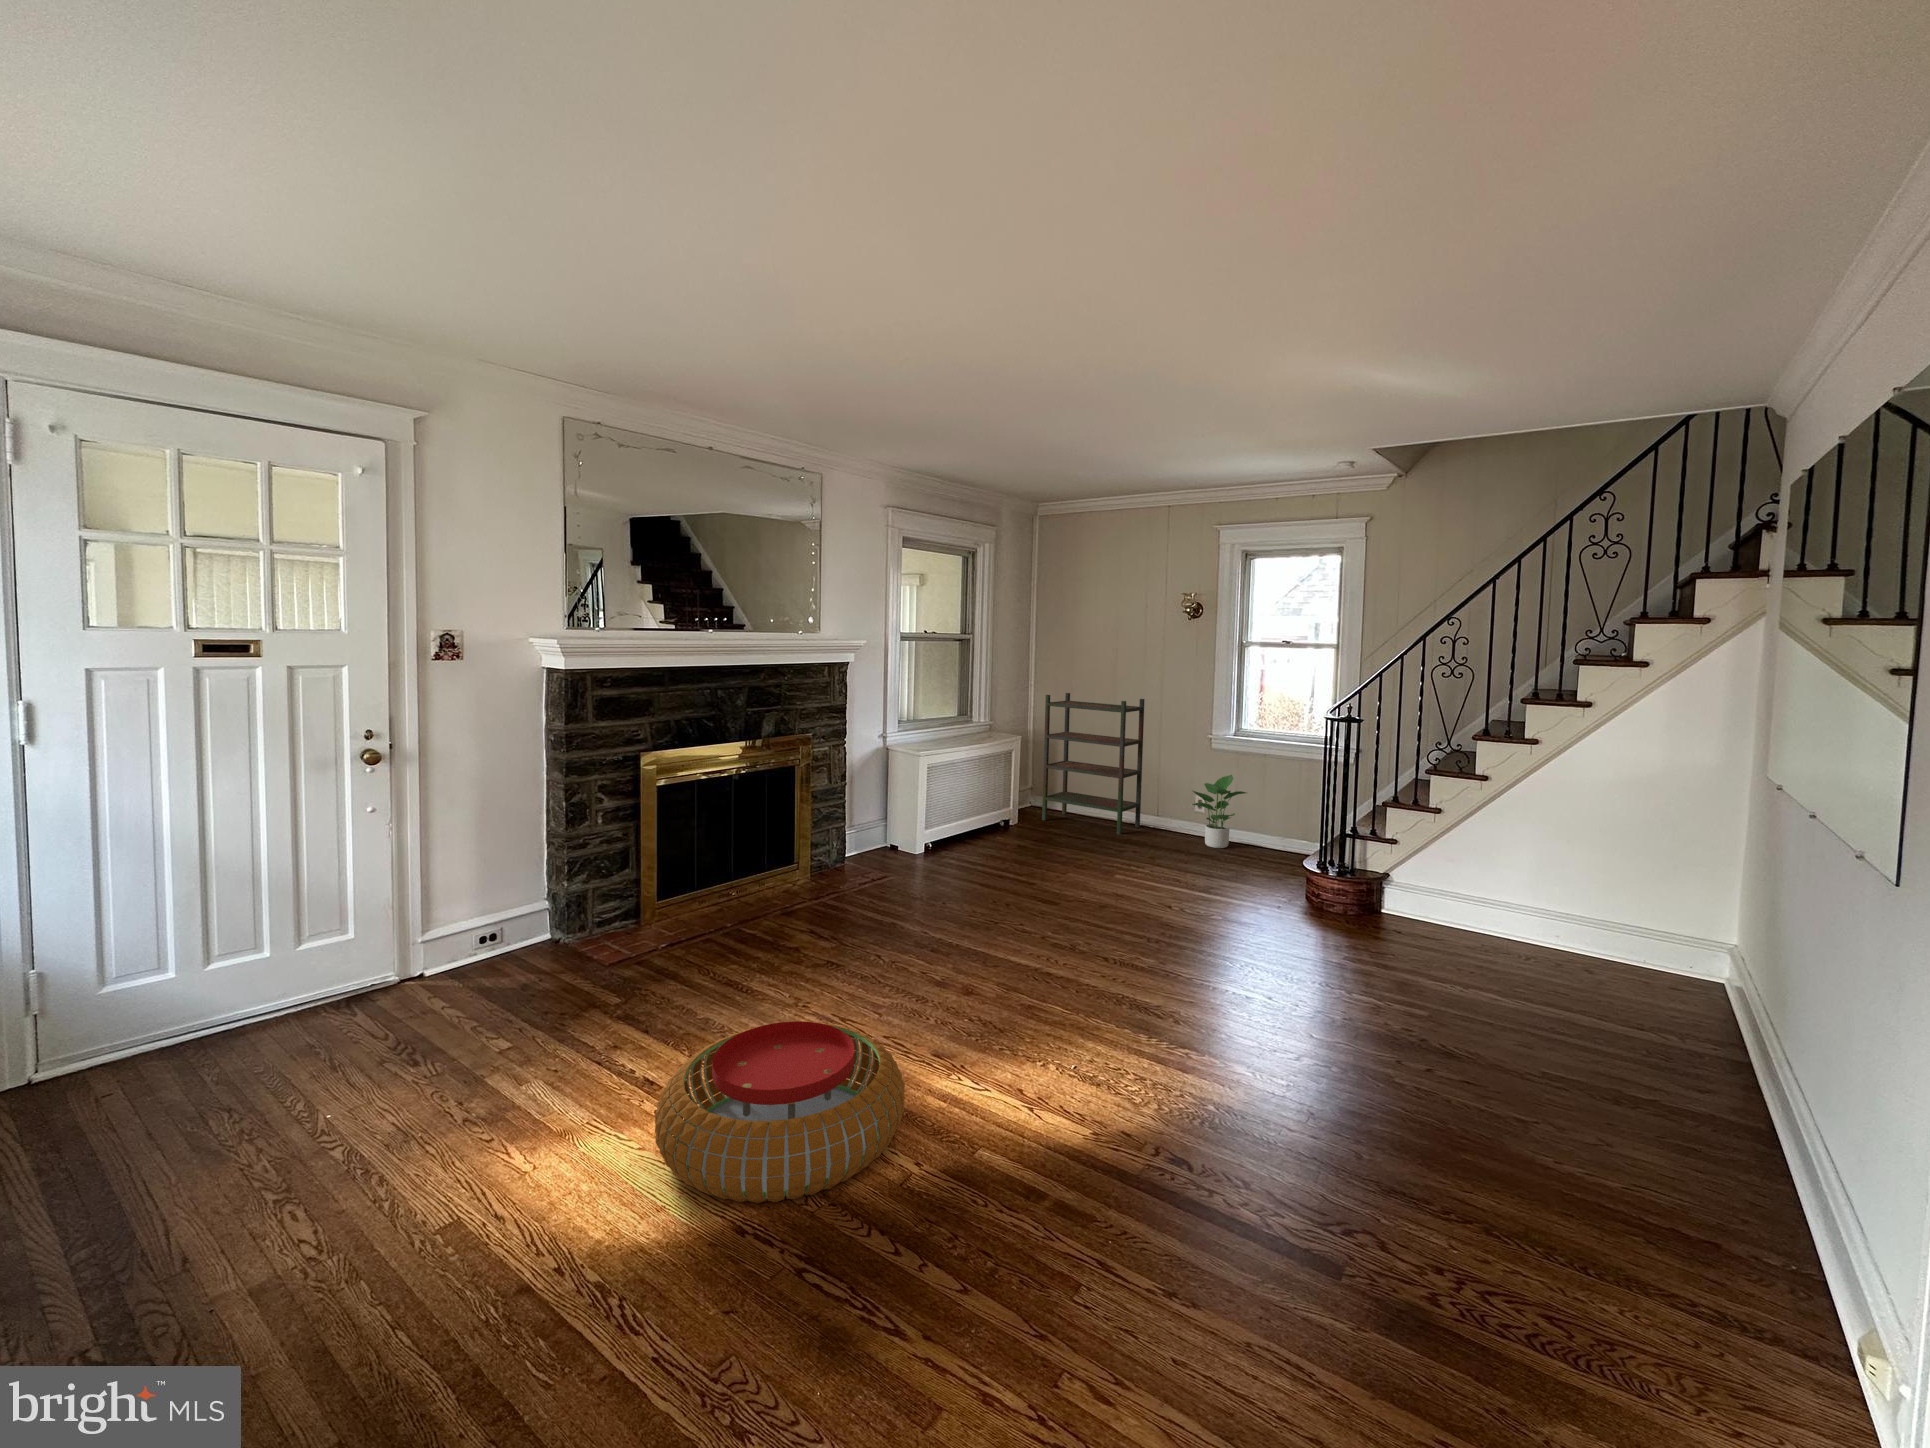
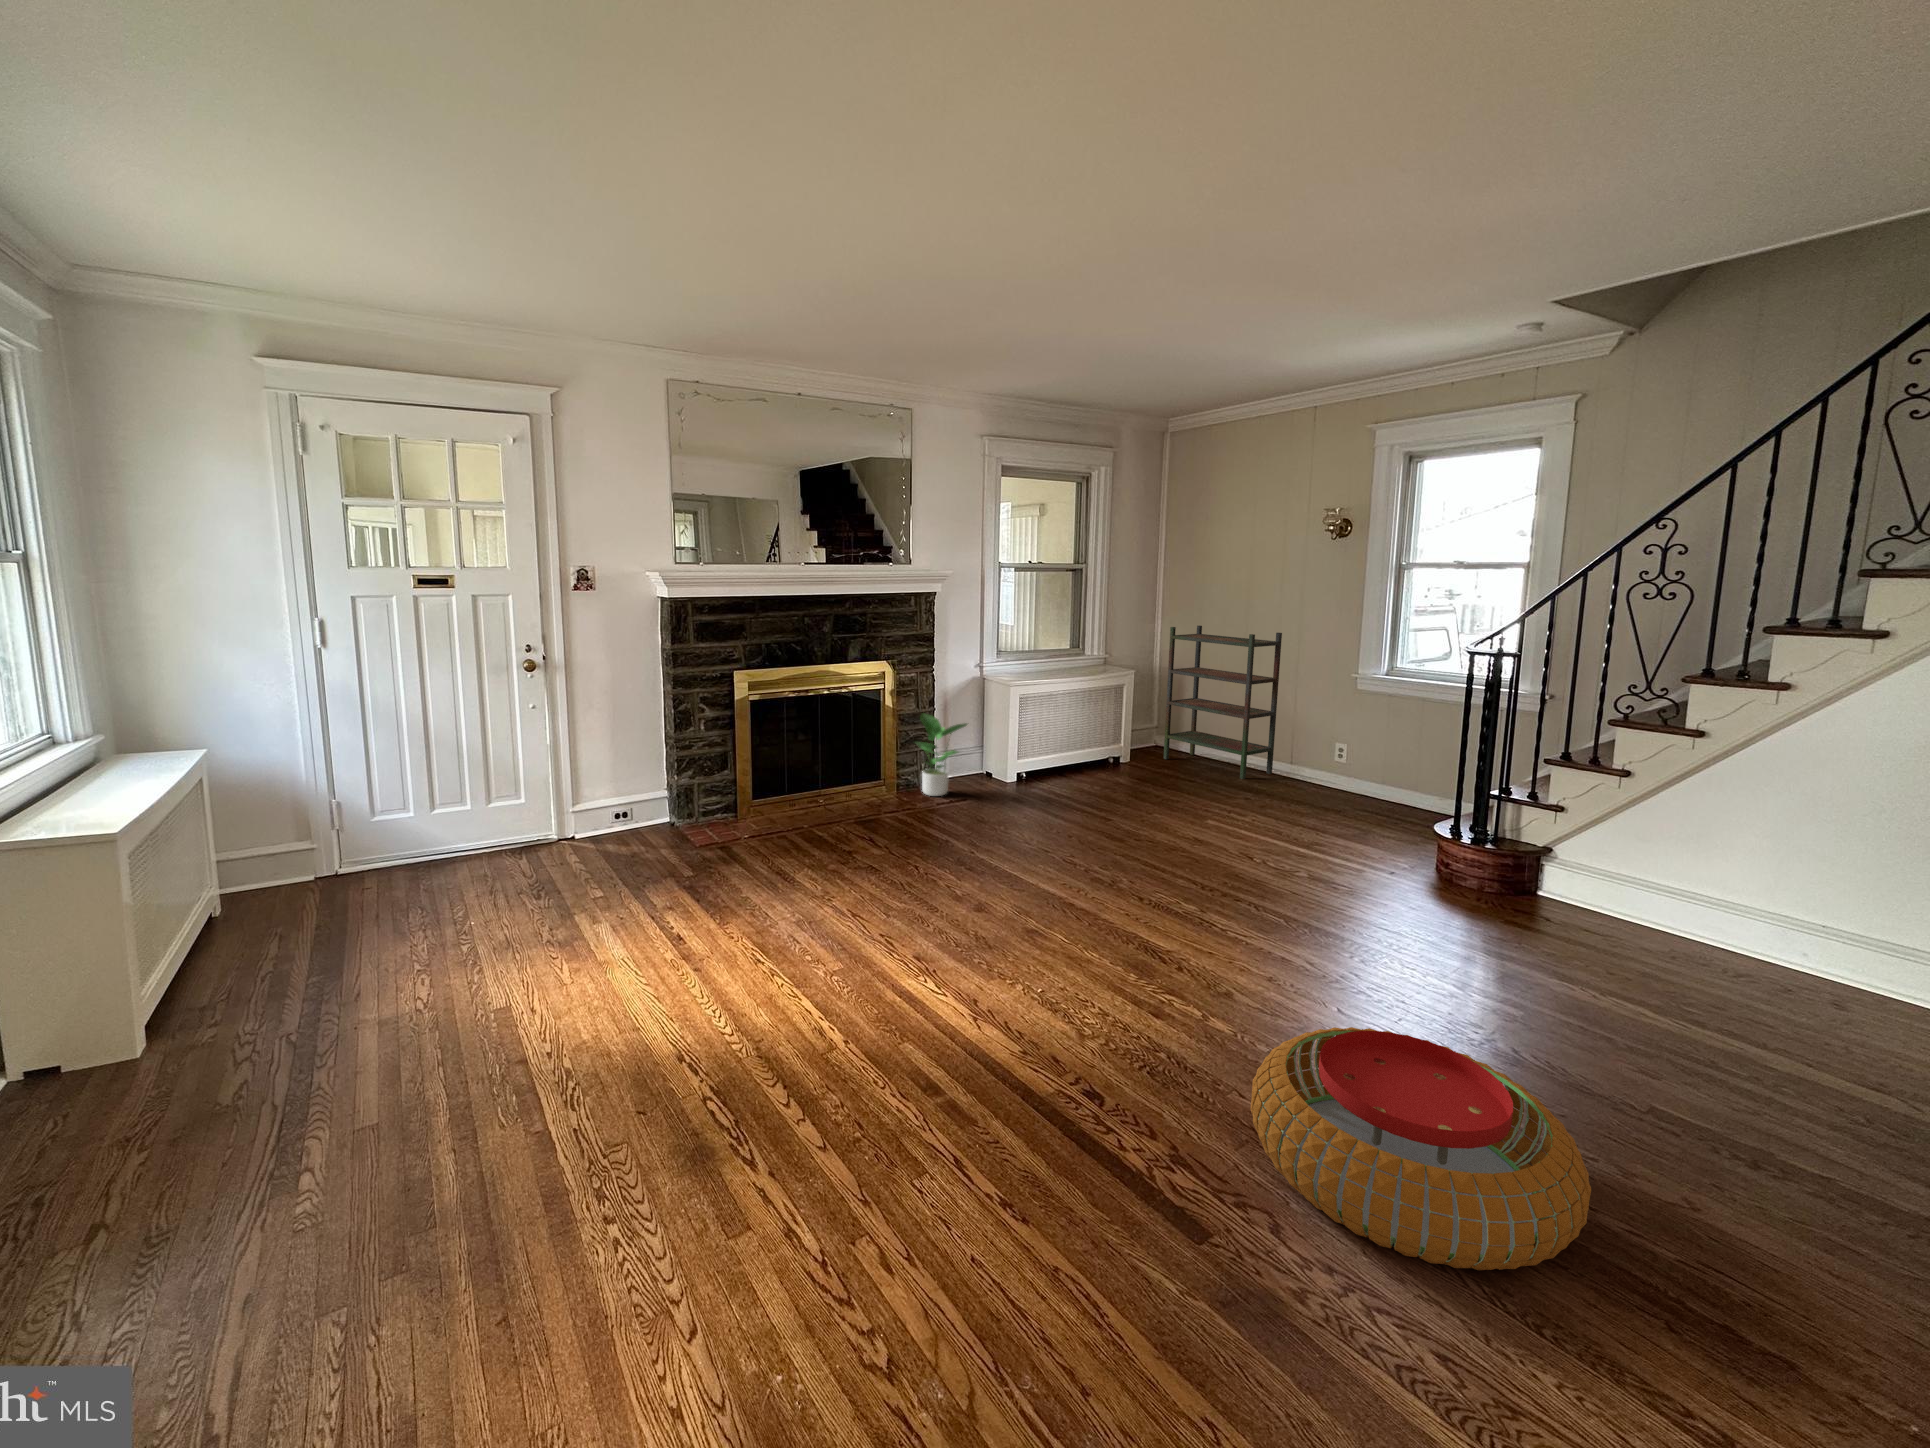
potted plant: present [1193,775,1246,848] -> present [916,713,967,796]
pouf: present [655,1021,905,1203] -> present [1250,1027,1591,1270]

